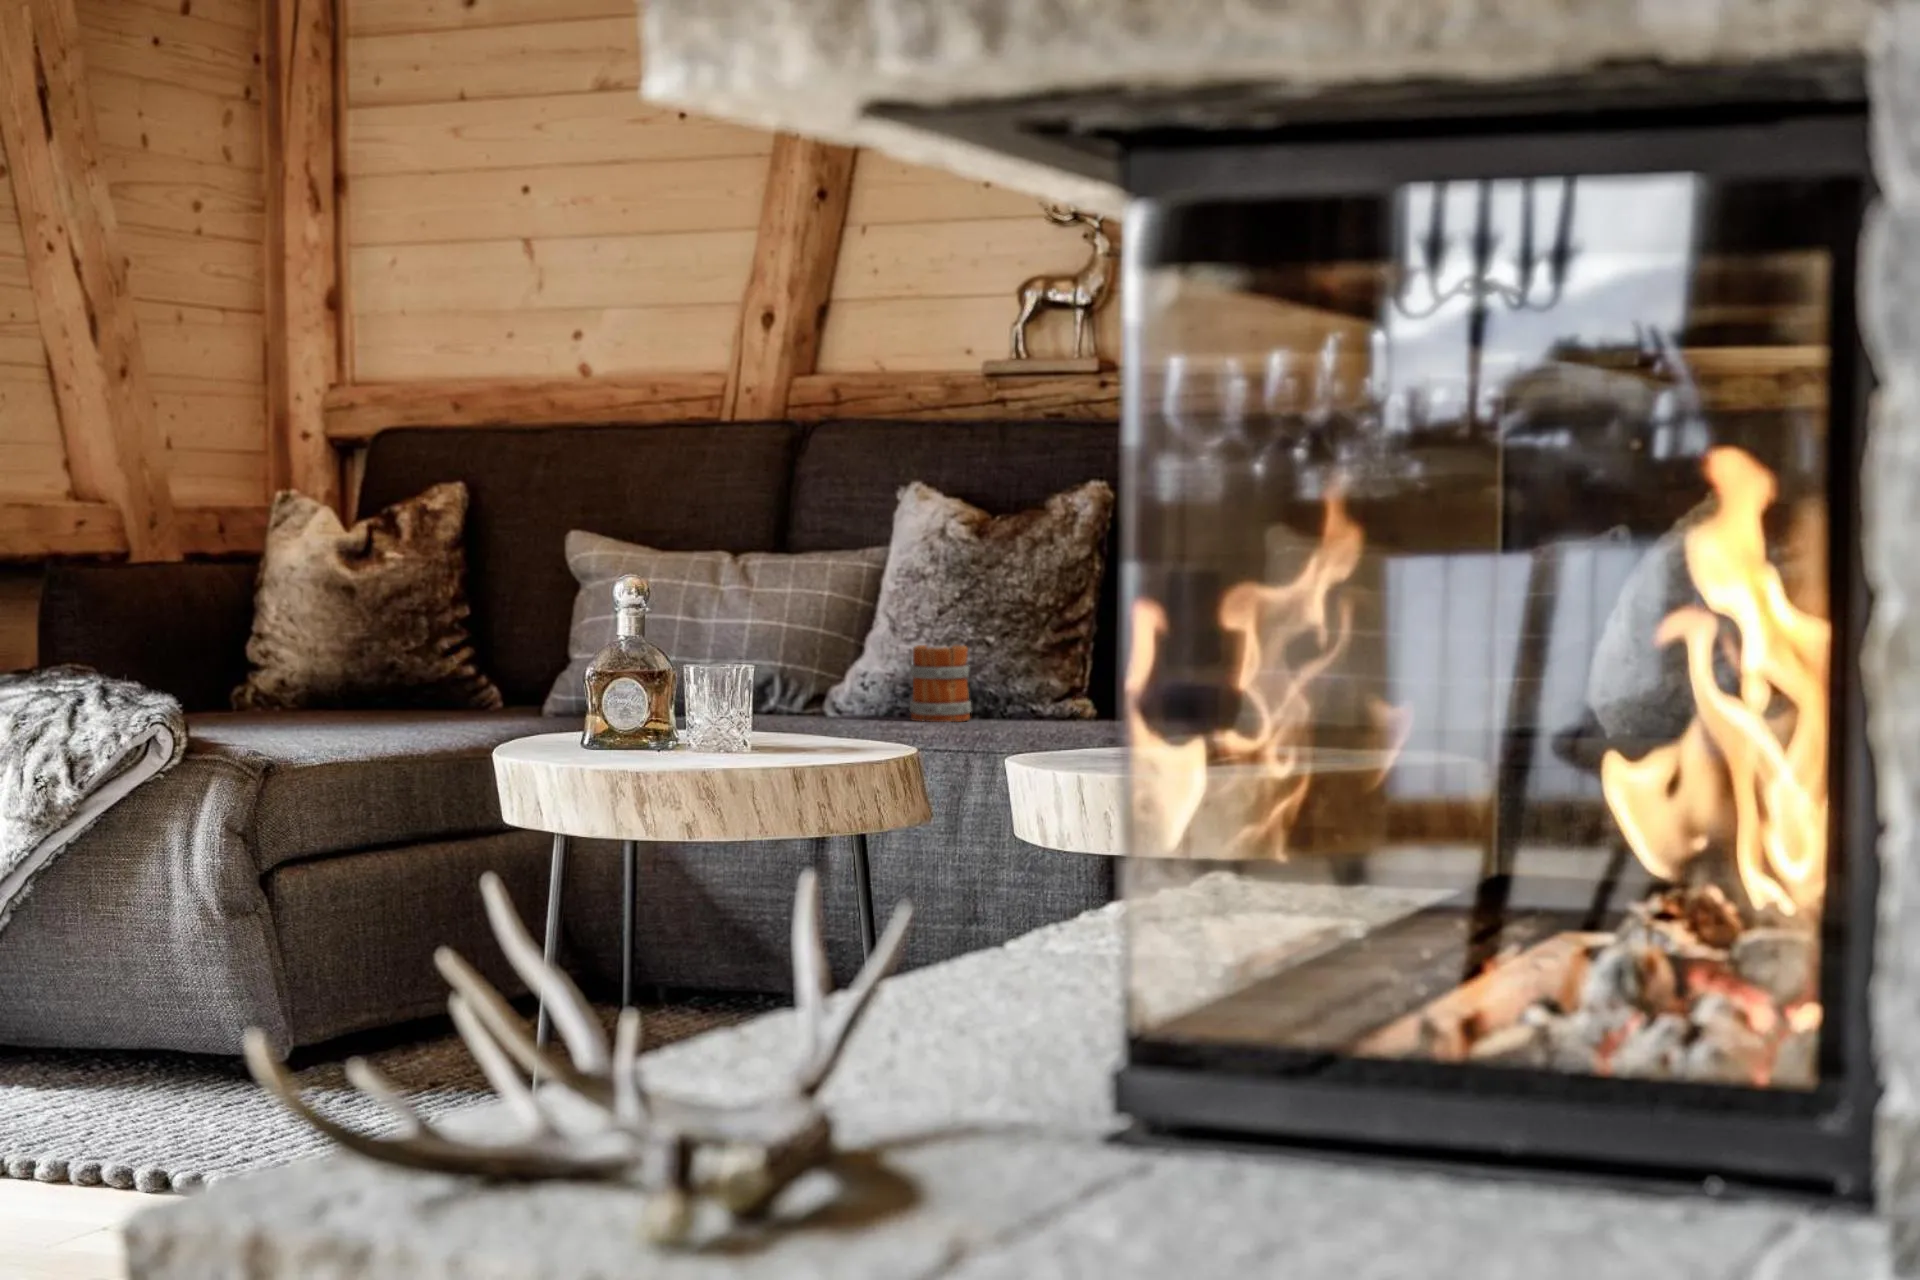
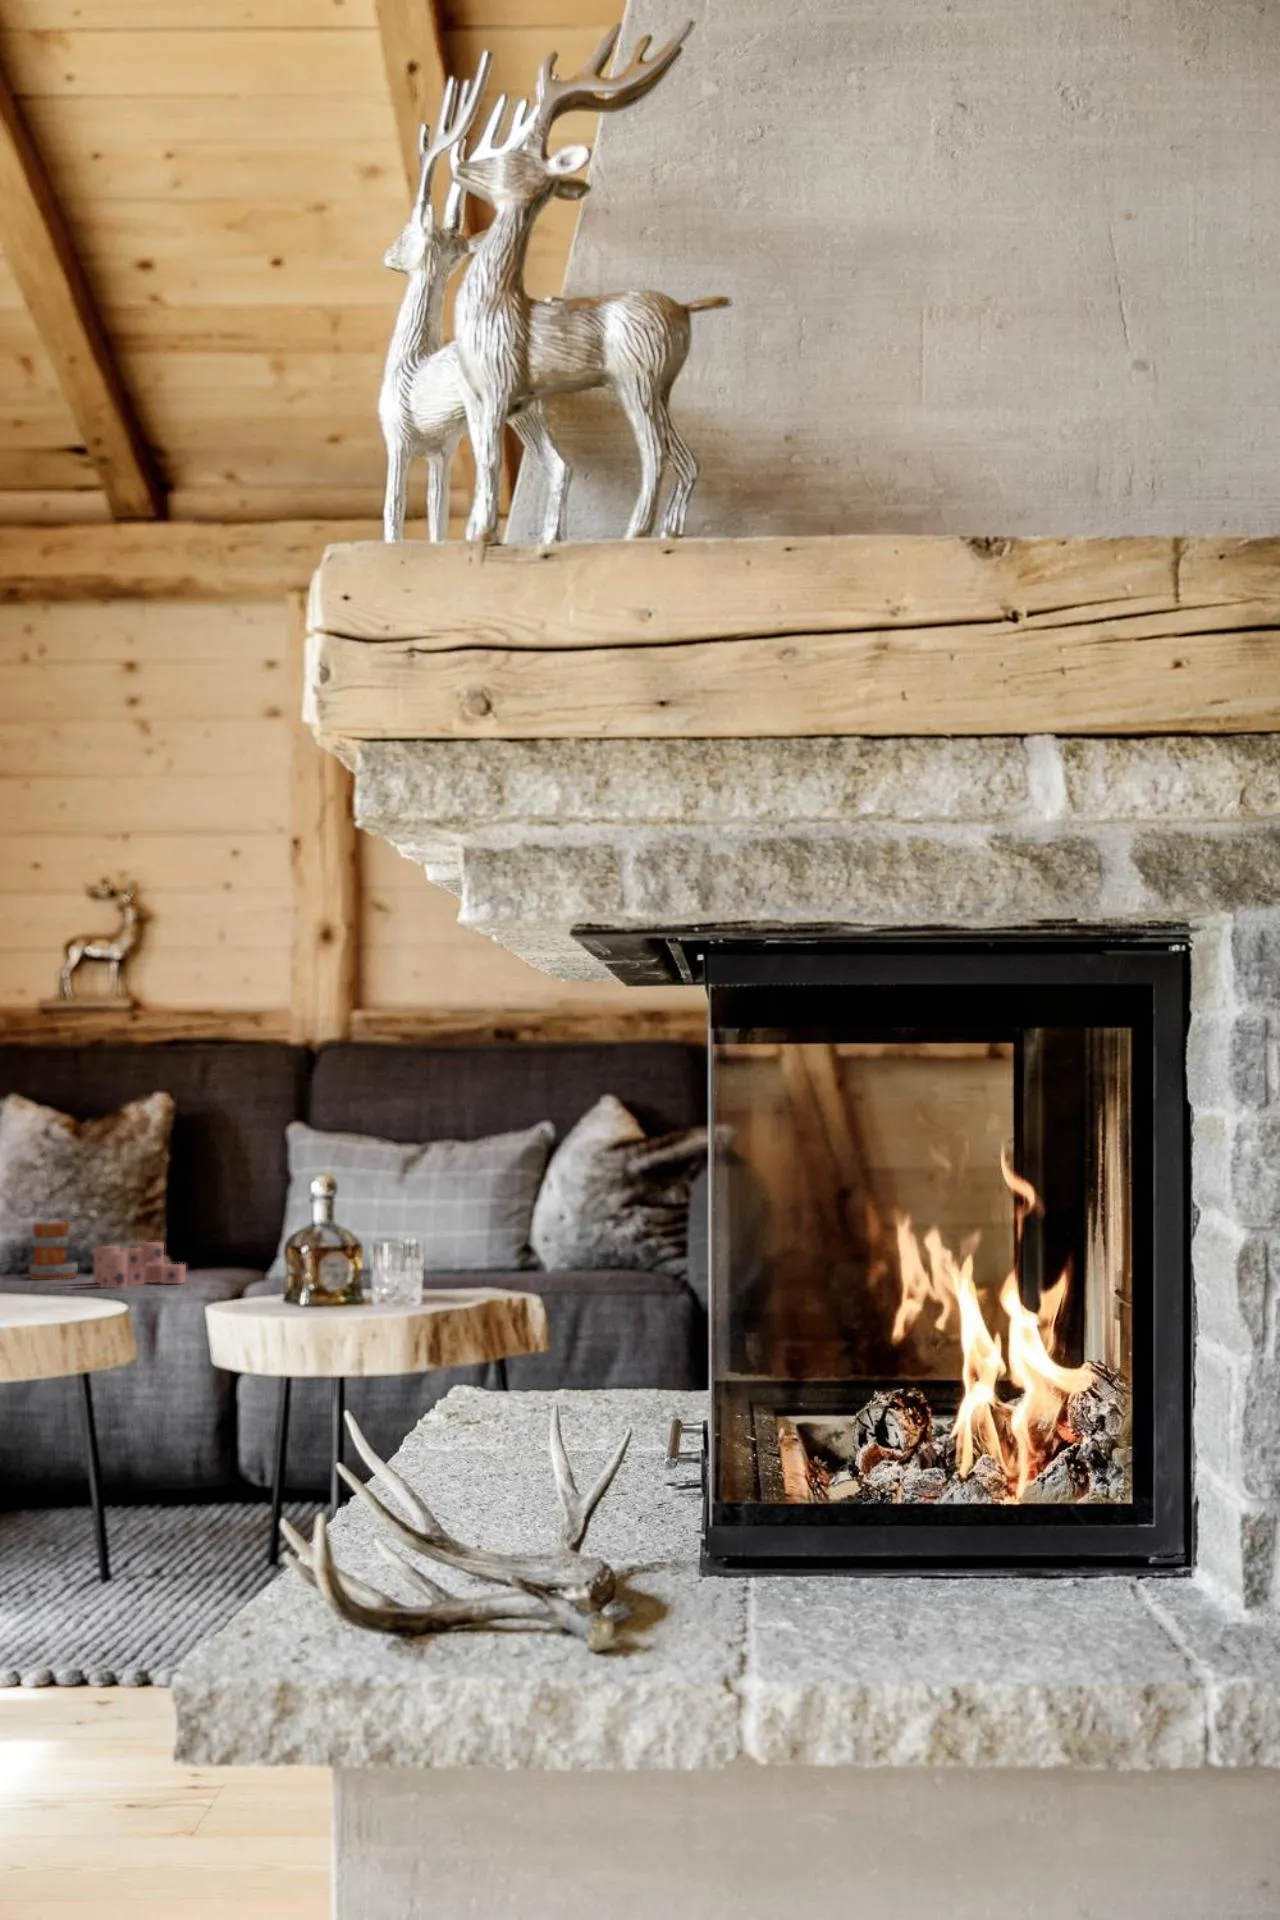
candle: none [954,678,1075,738] -> present [94,1242,186,1288]

